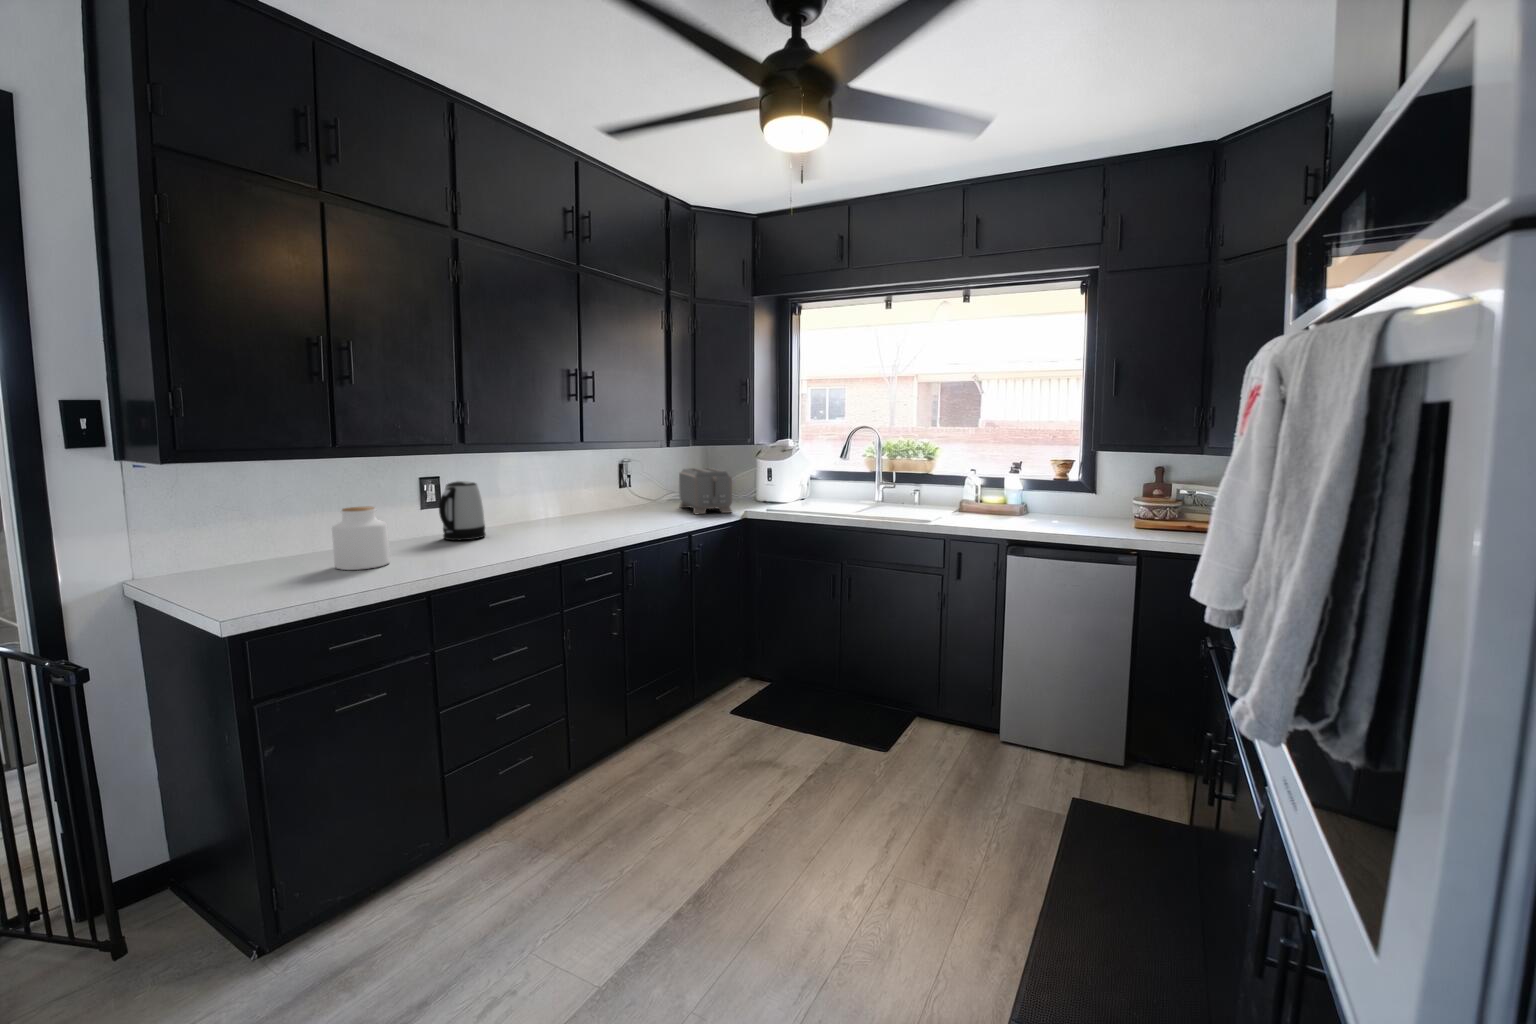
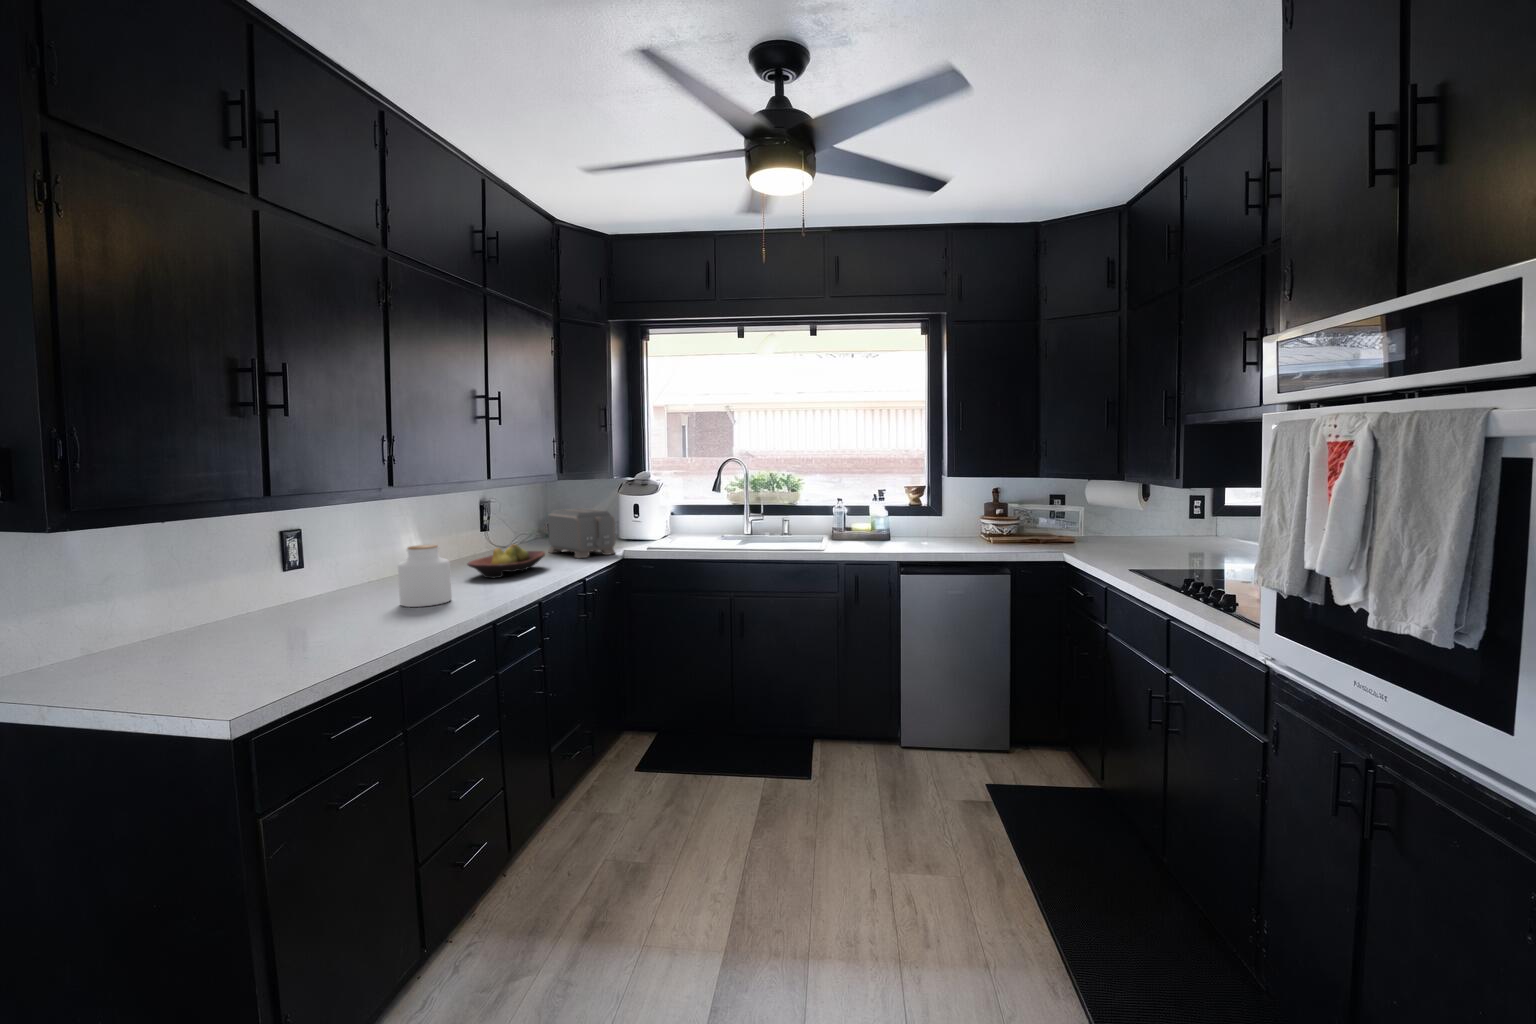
kettle: present [439,481,486,540] -> none [308,535,364,608]
fruit bowl: none [583,497,658,527] -> present [467,544,545,578]
jar: present [332,506,390,570] -> present [398,545,452,607]

